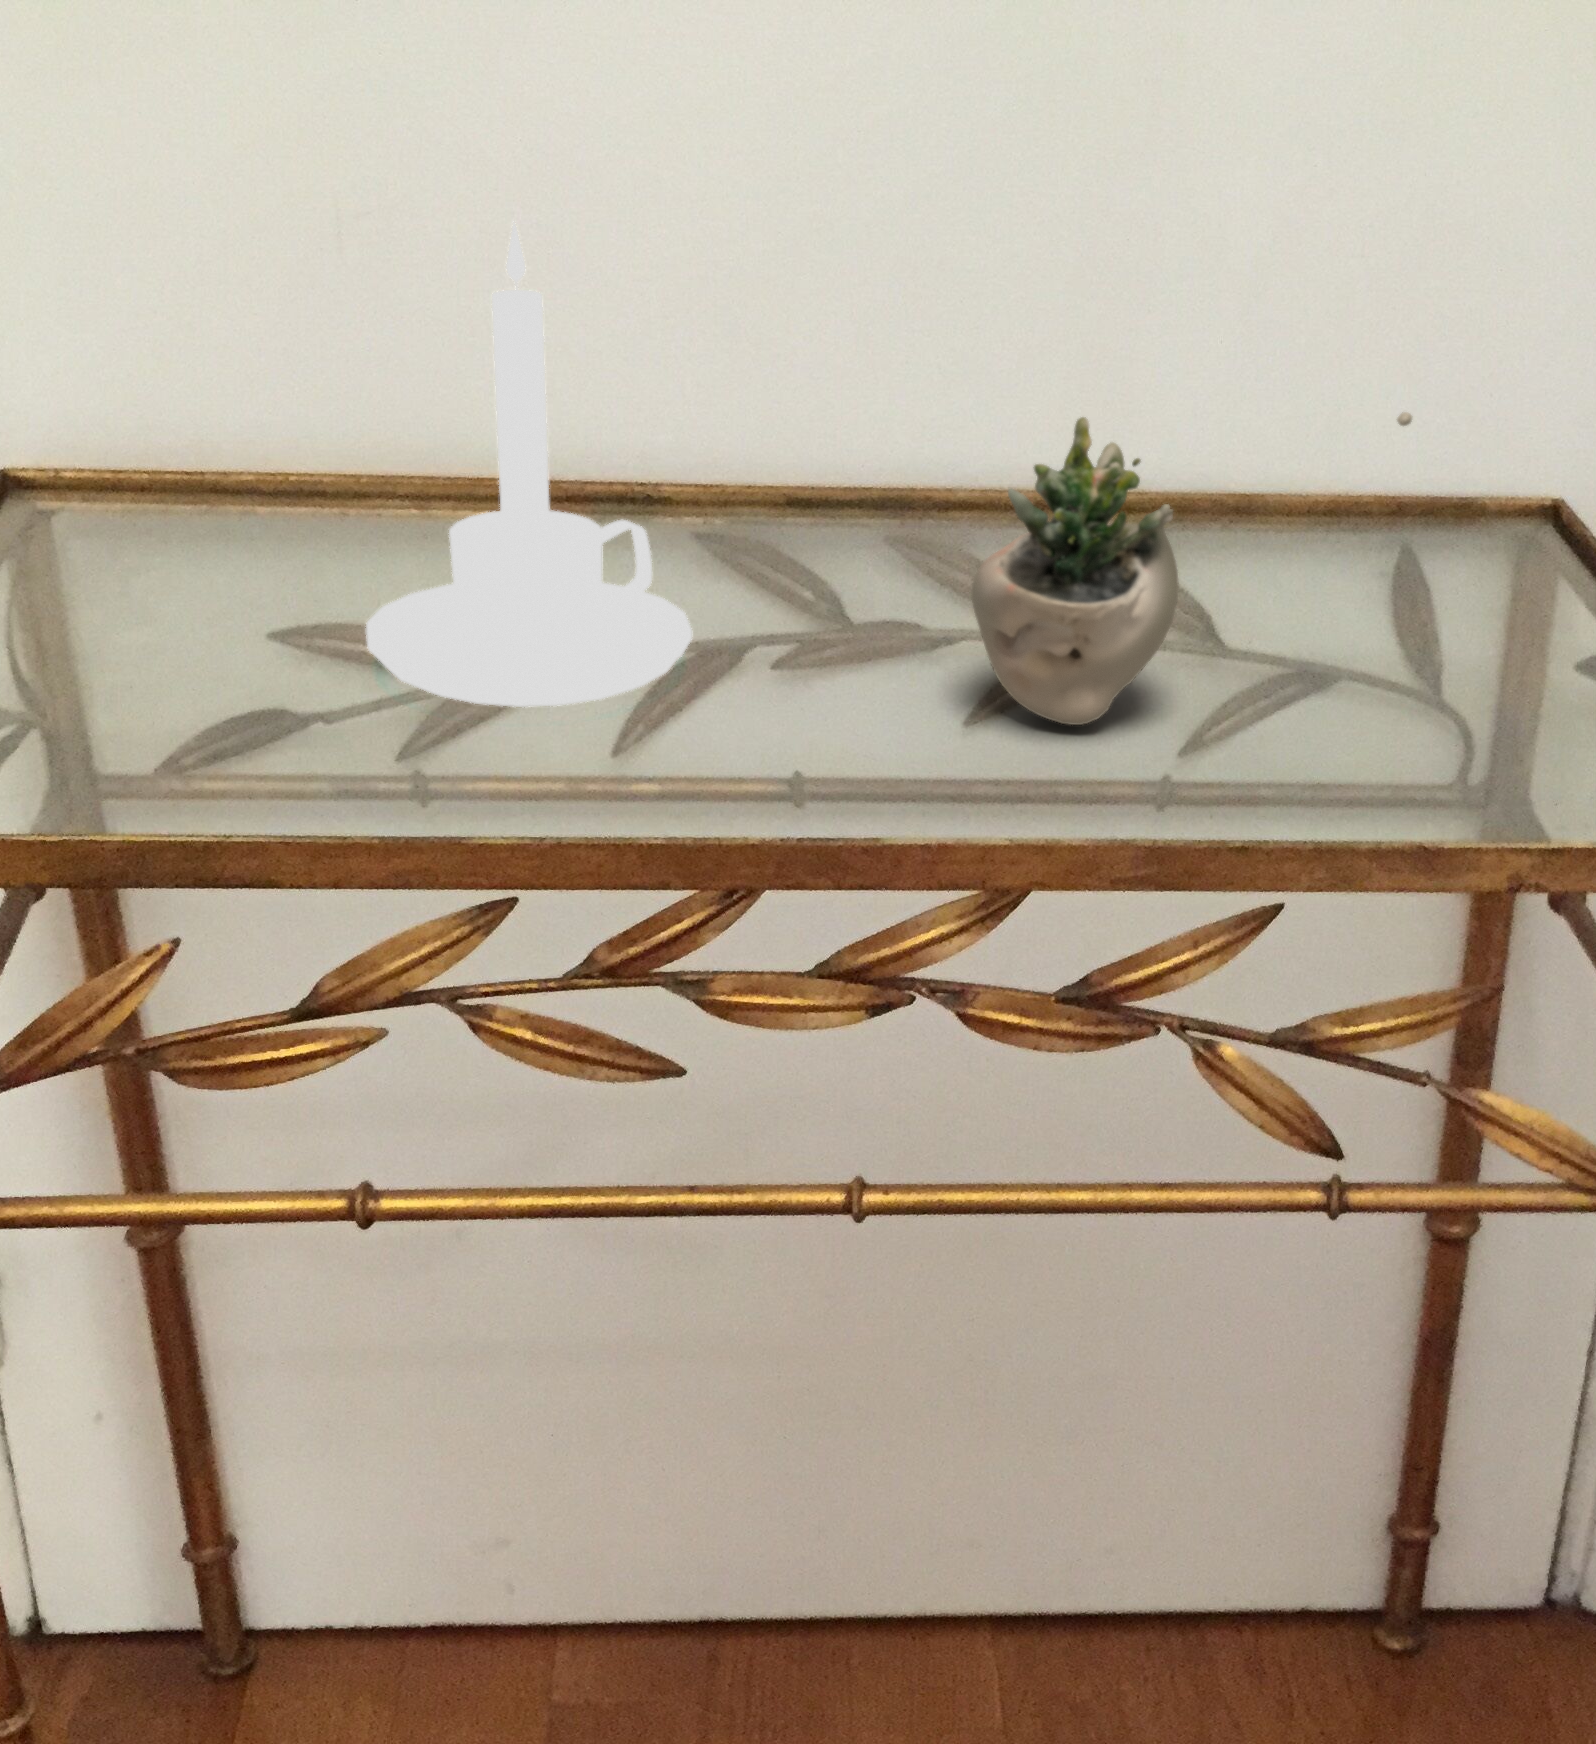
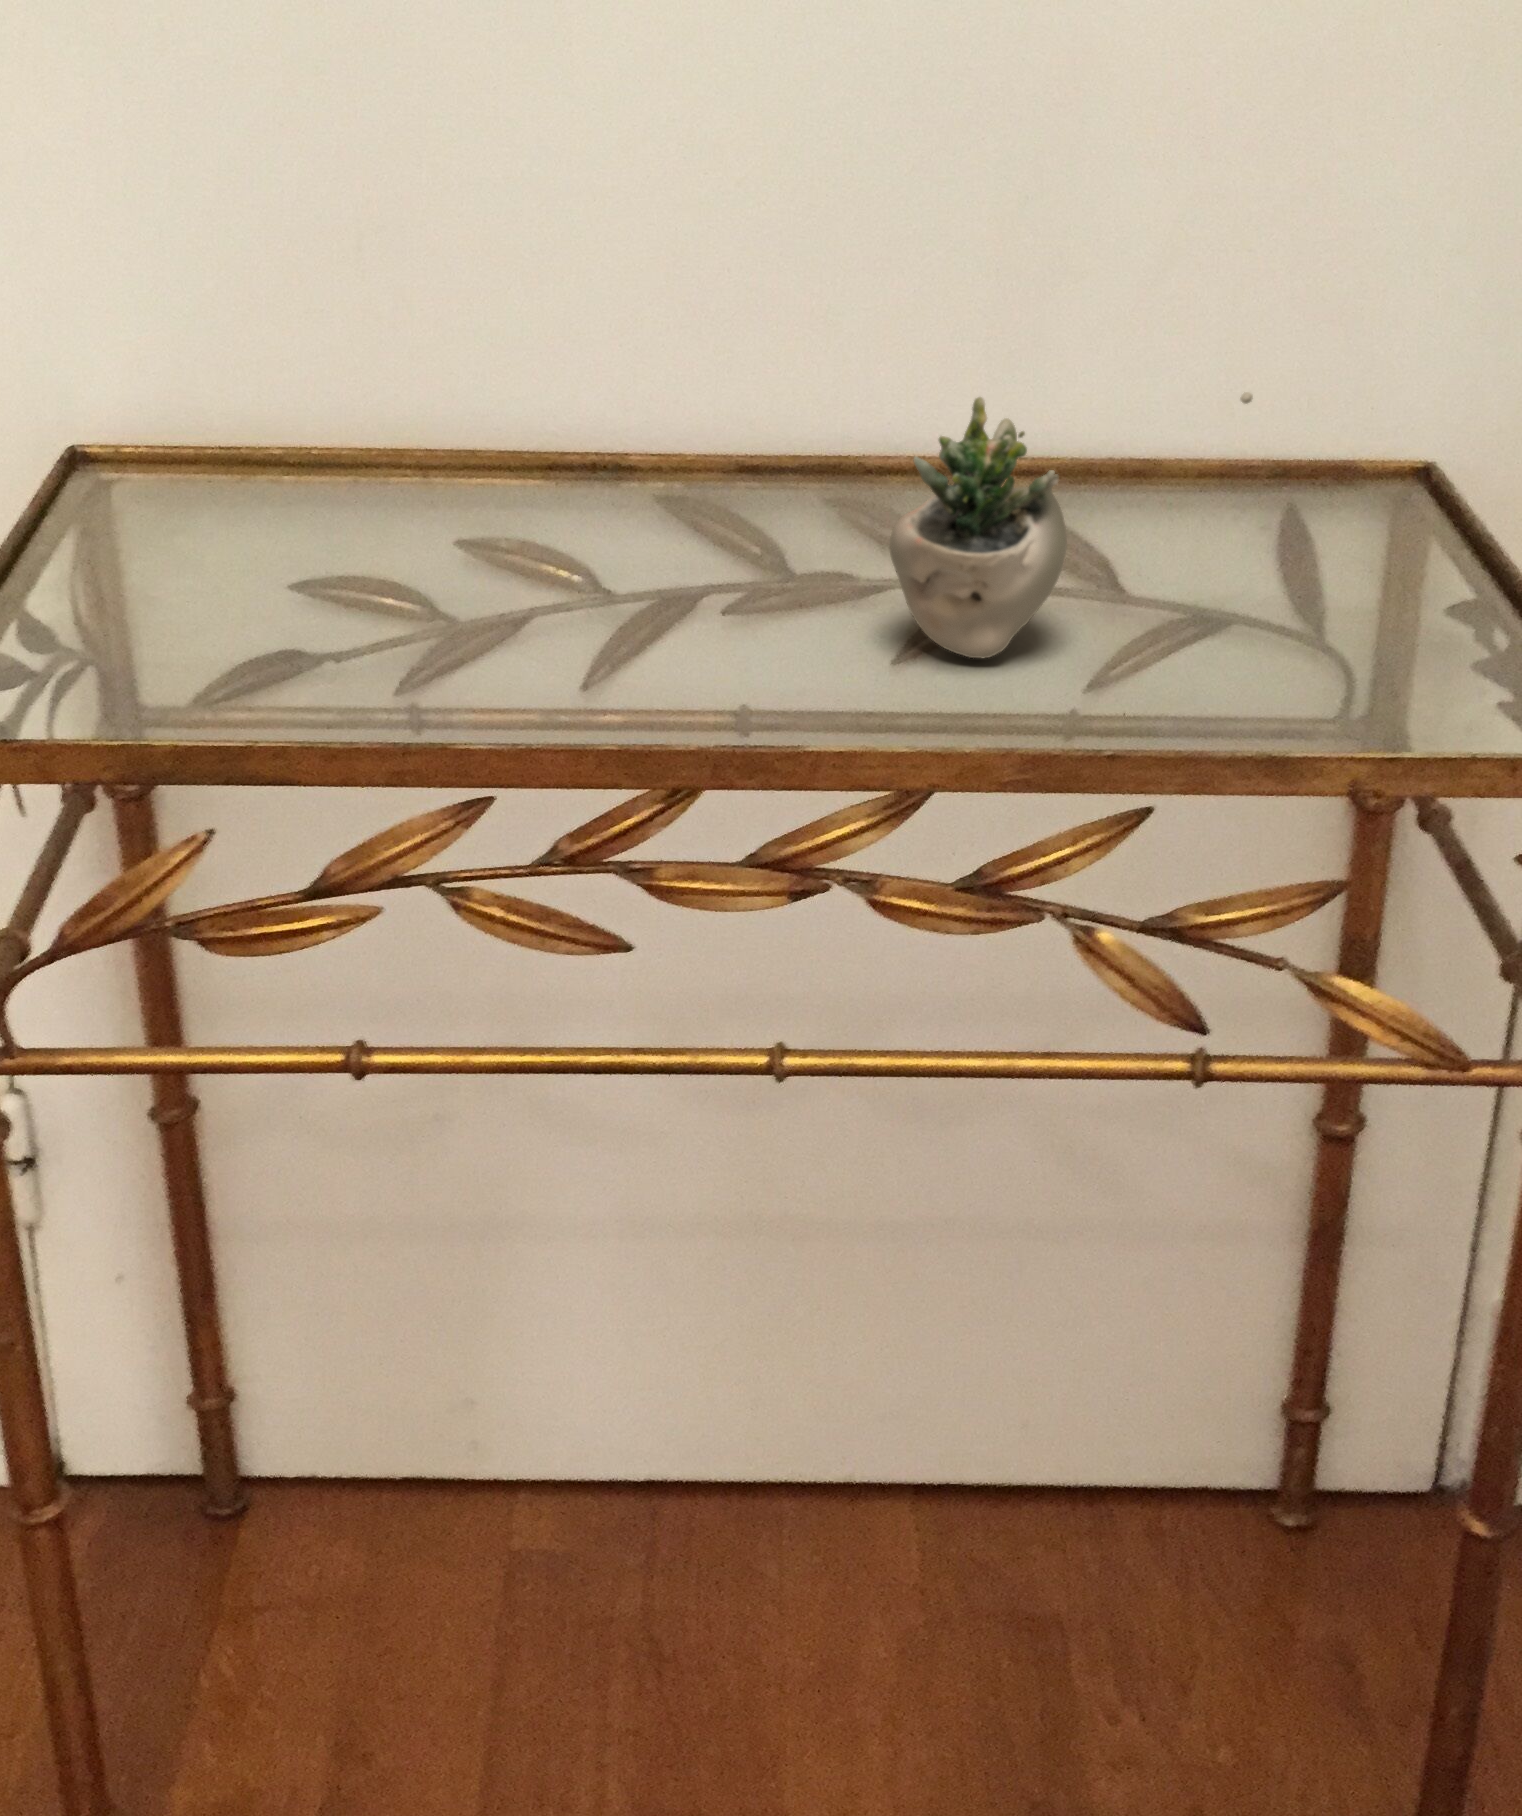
candle holder: present [366,223,692,707] -> none [376,234,656,642]

